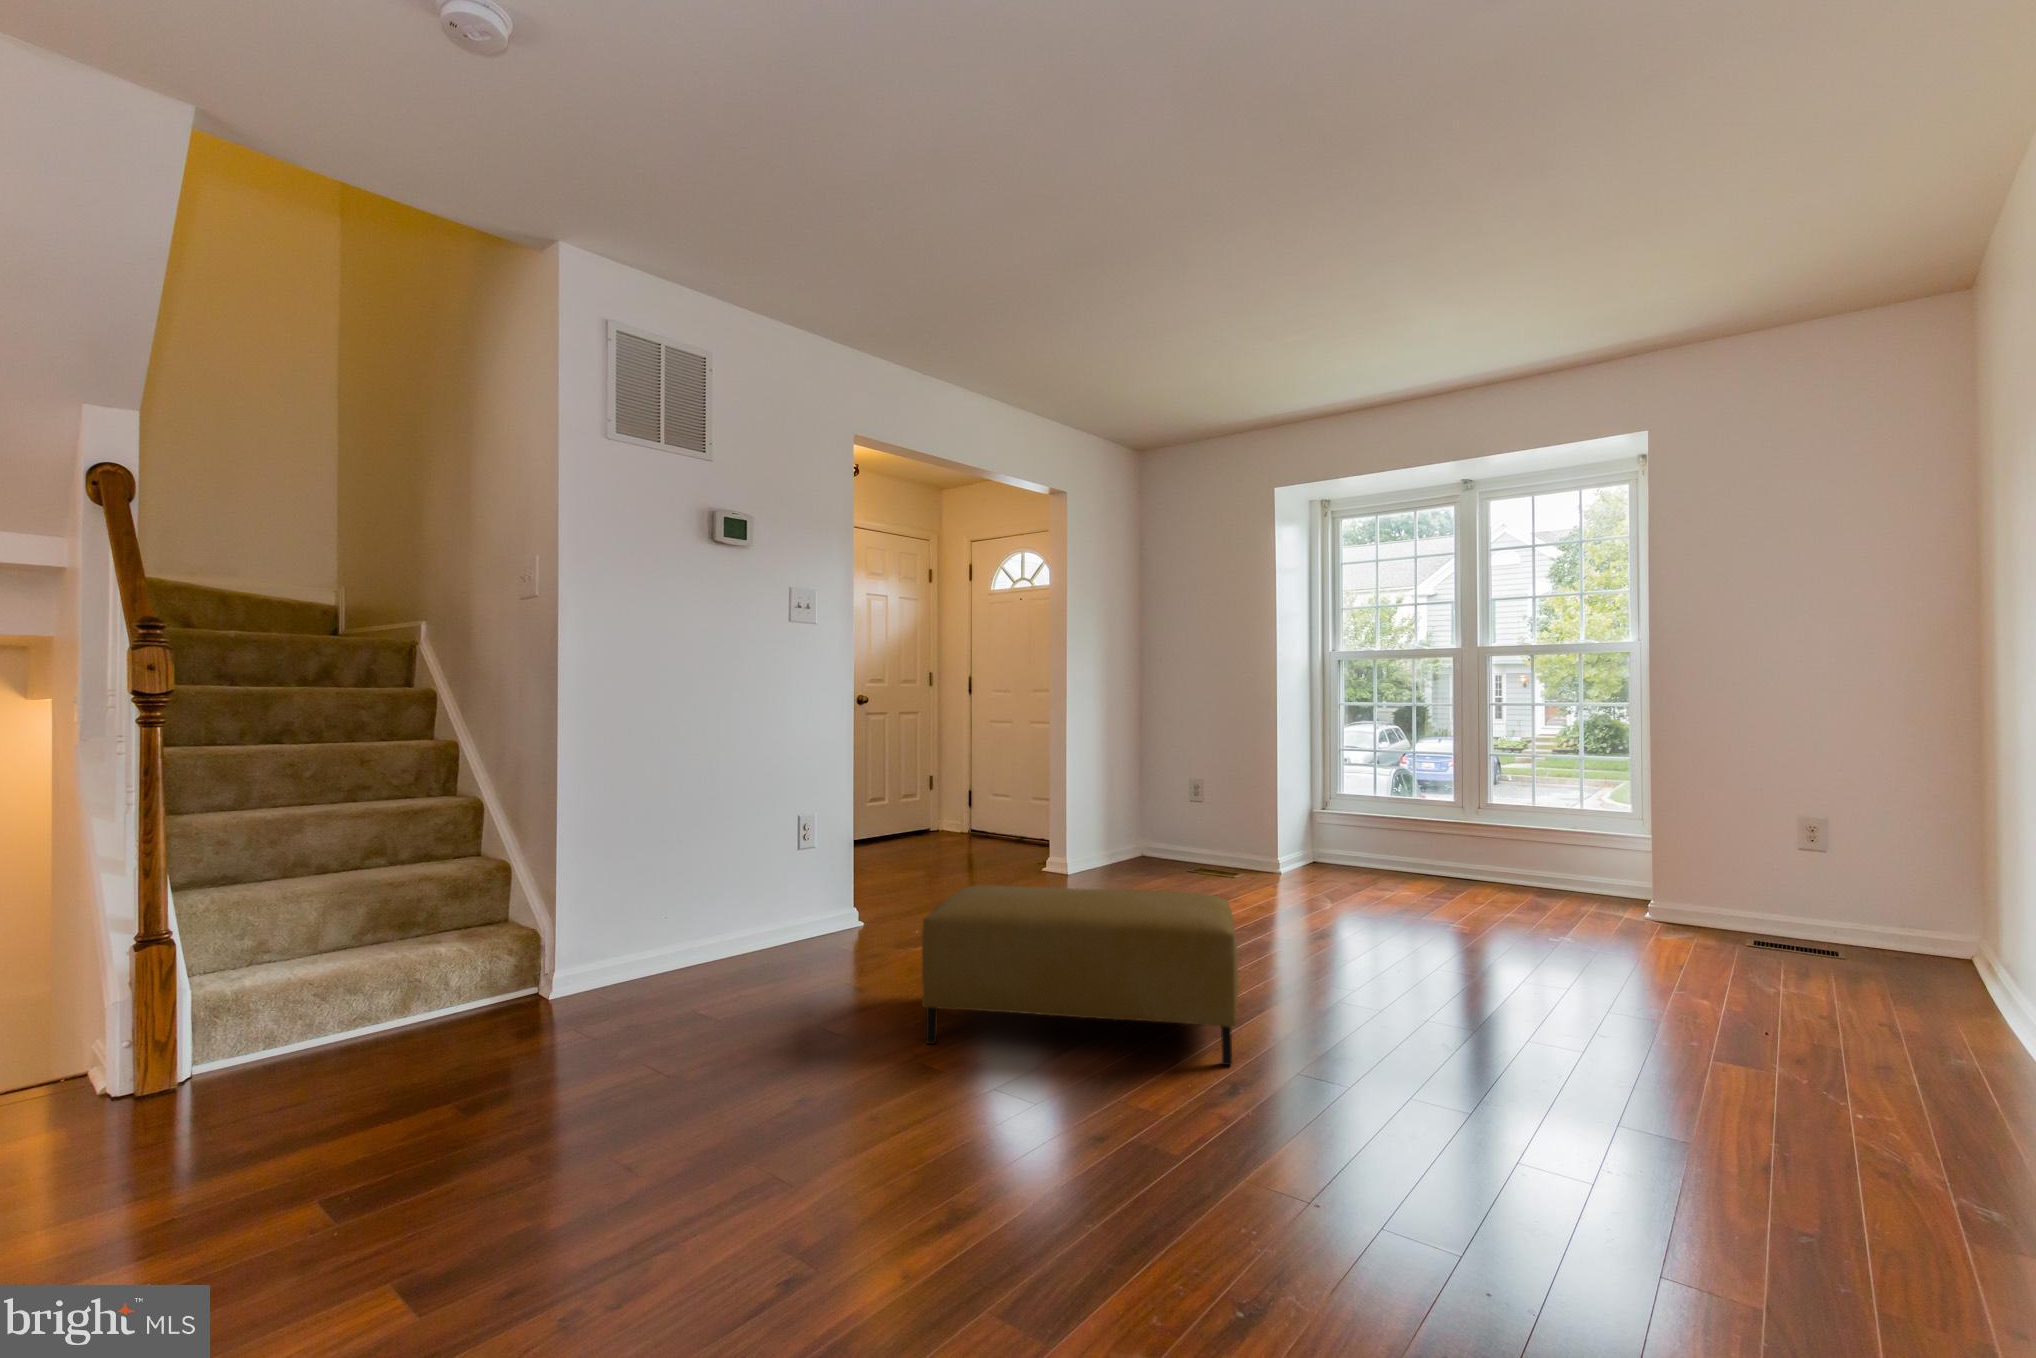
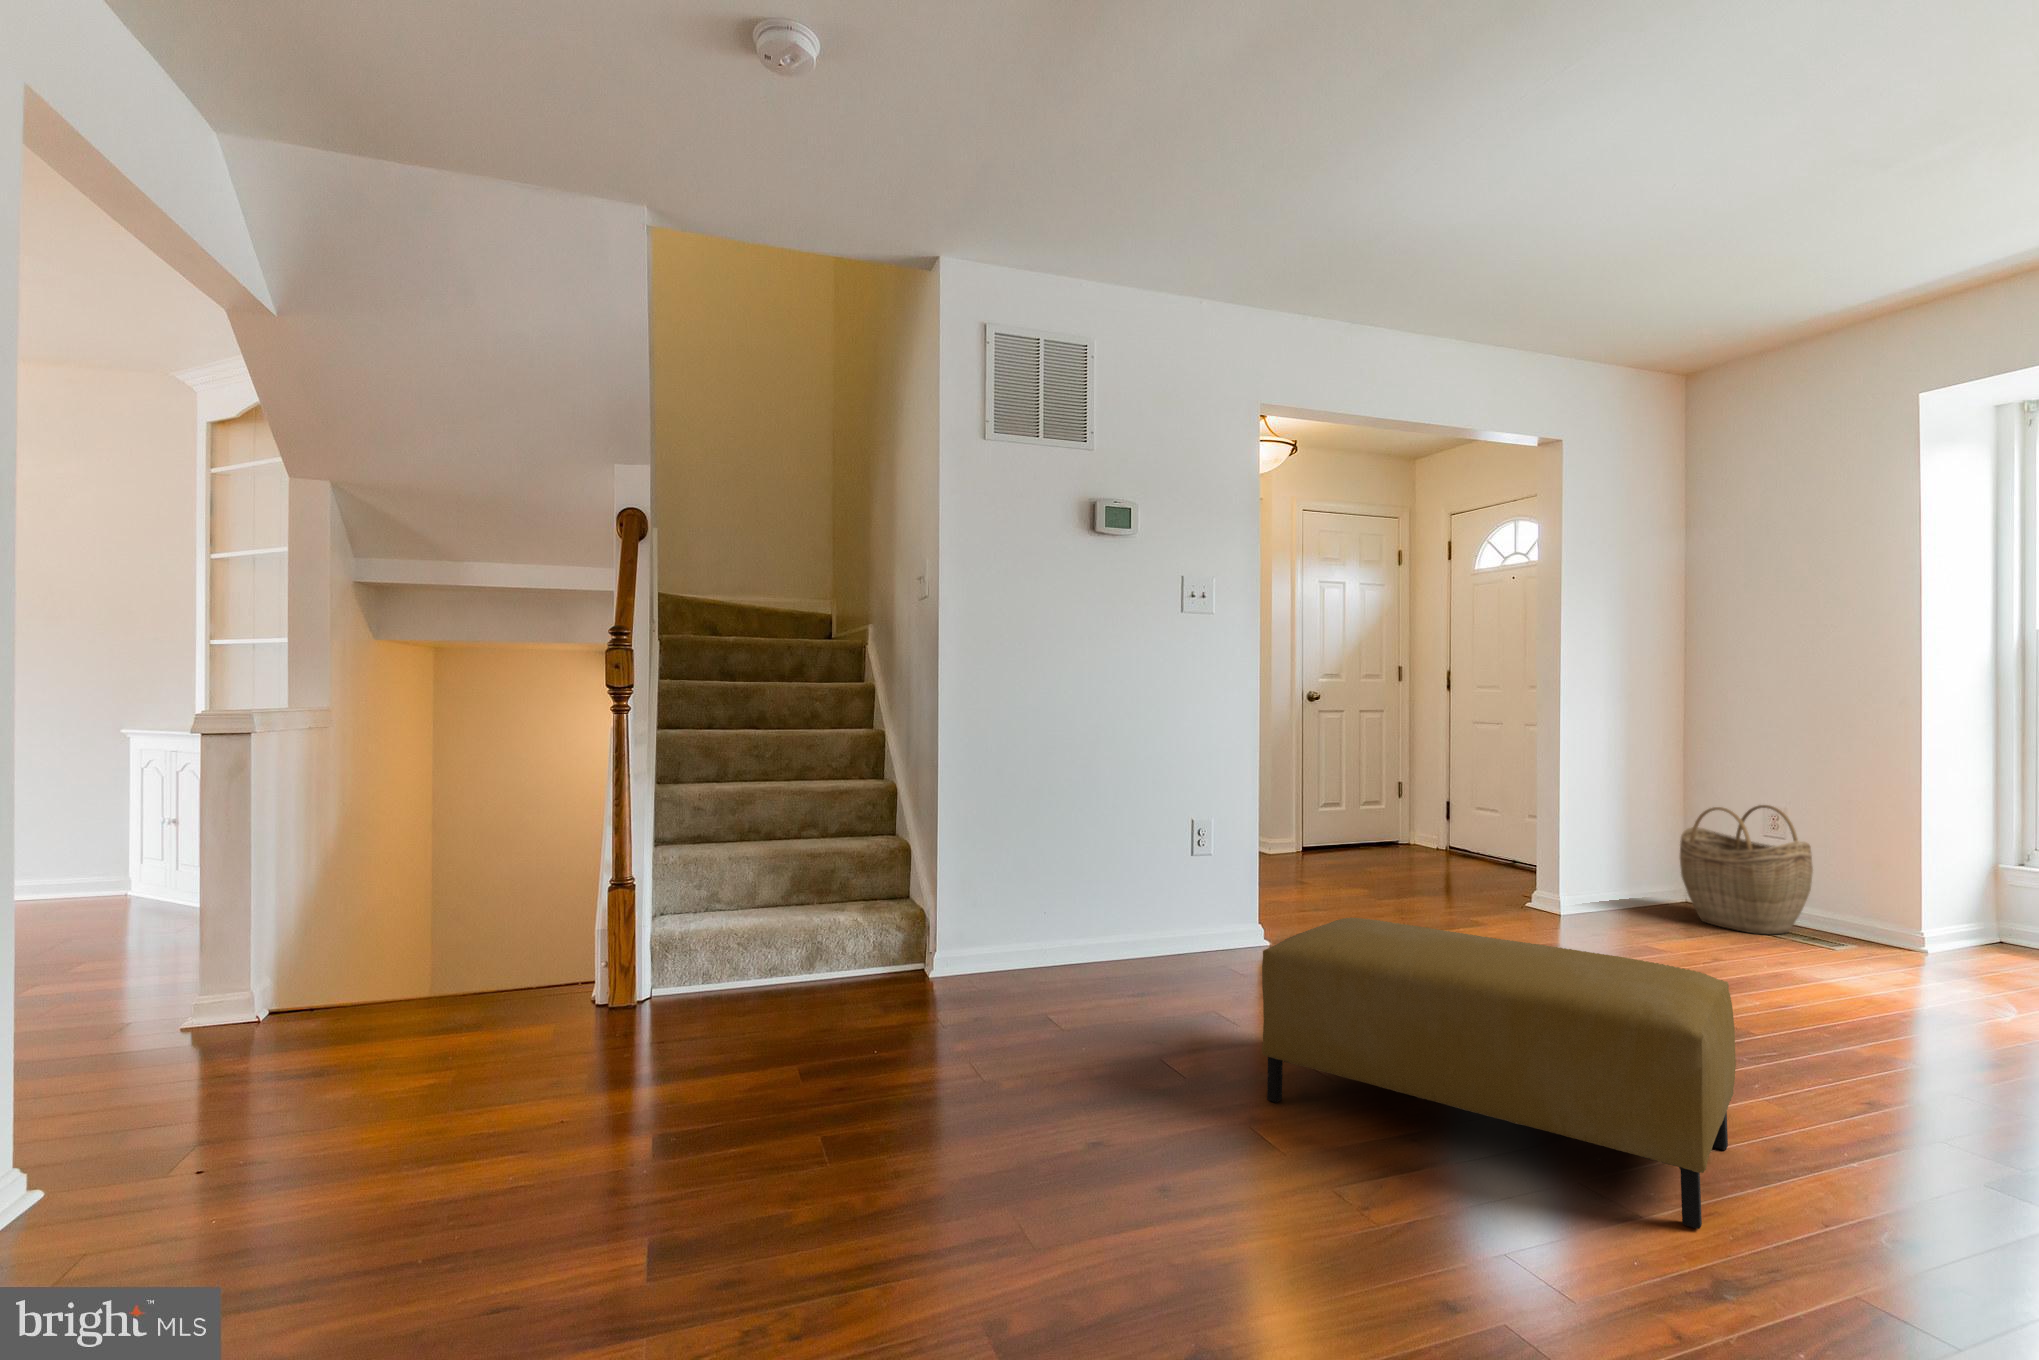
woven basket: none [1146,778,1227,873] -> present [1680,805,1813,935]

